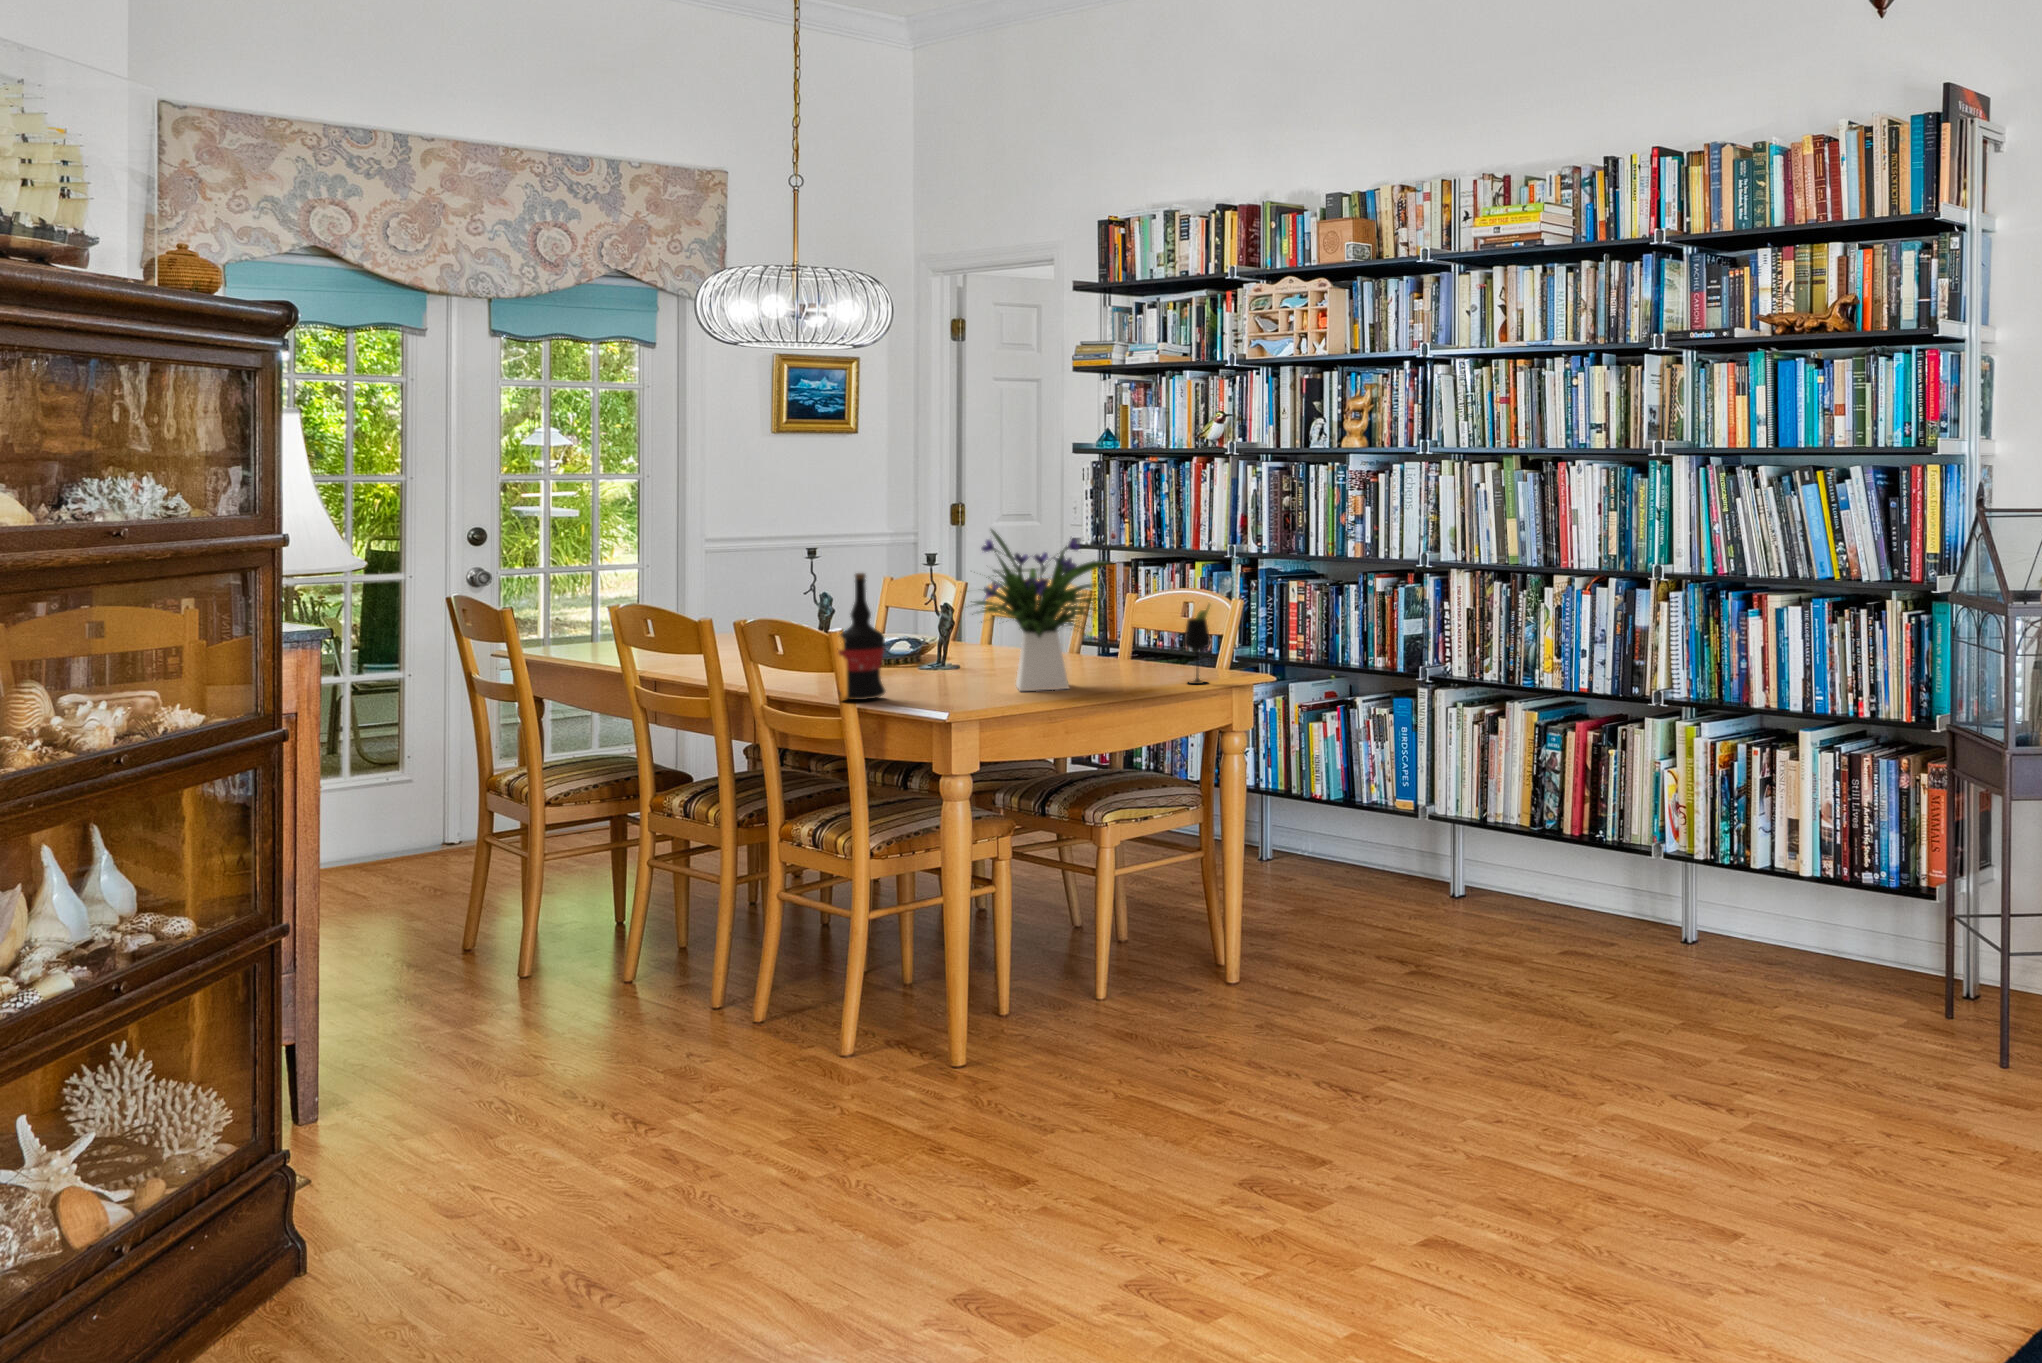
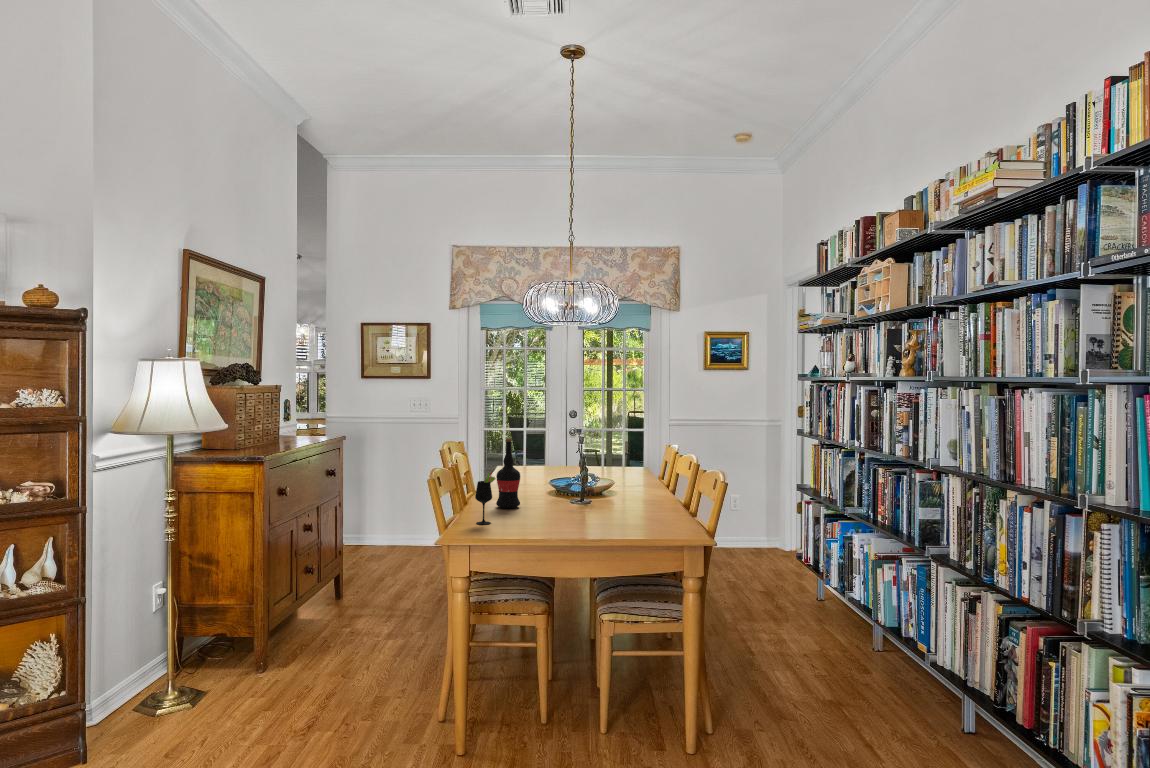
flower arrangement: present [971,530,1114,691] -> none [545,418,642,521]
wine glass: present [1184,604,1210,684] -> present [475,472,496,524]

